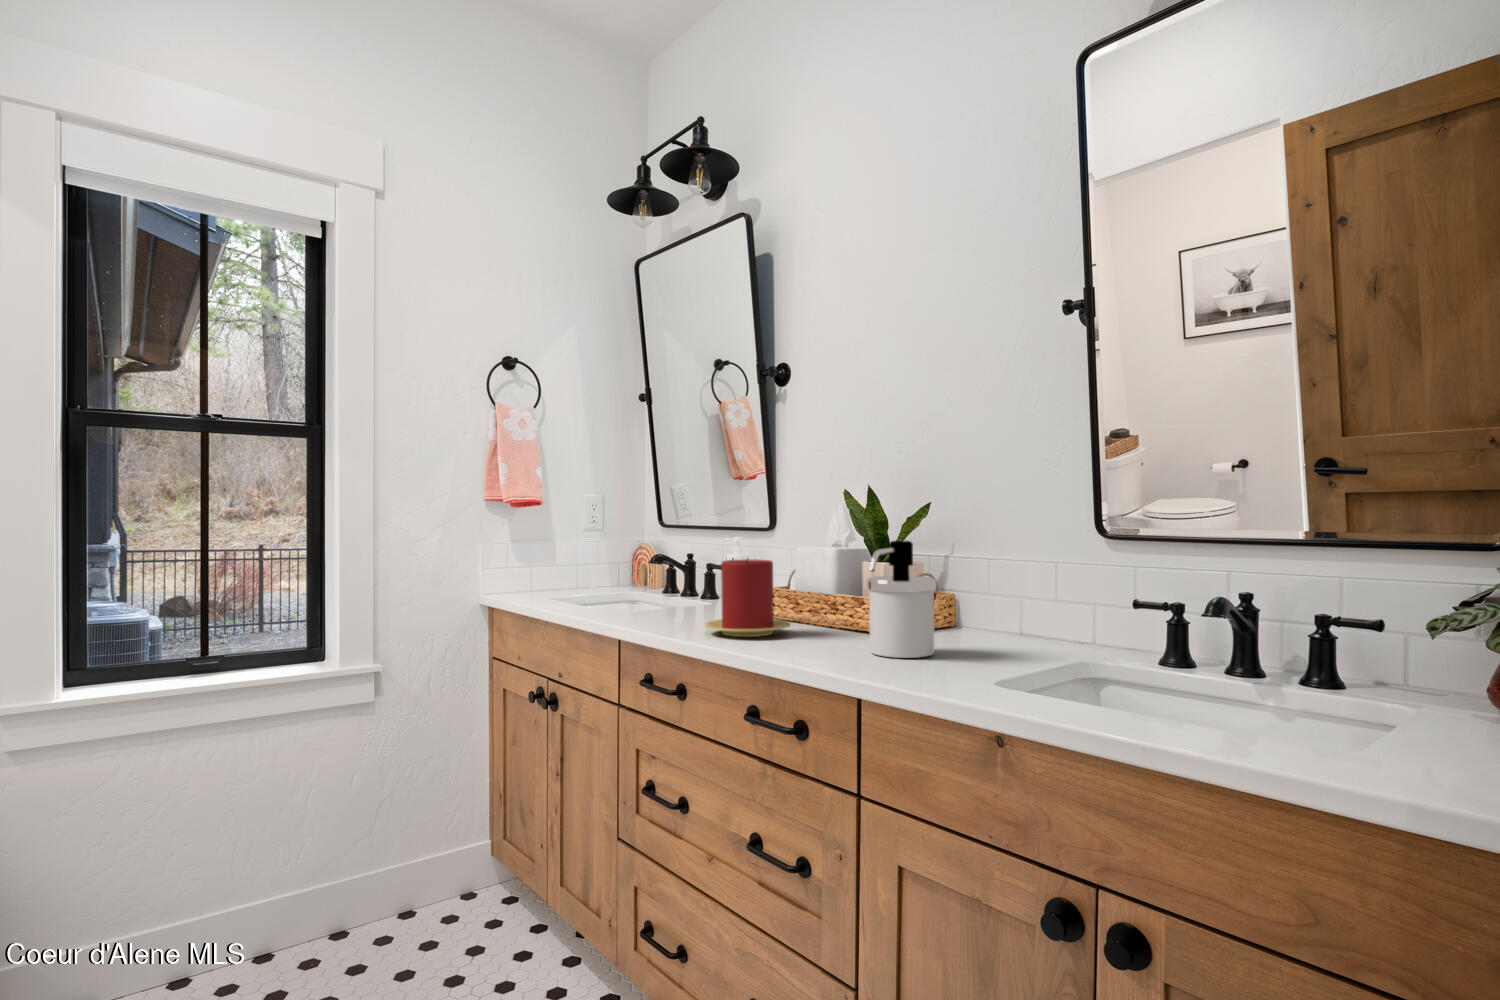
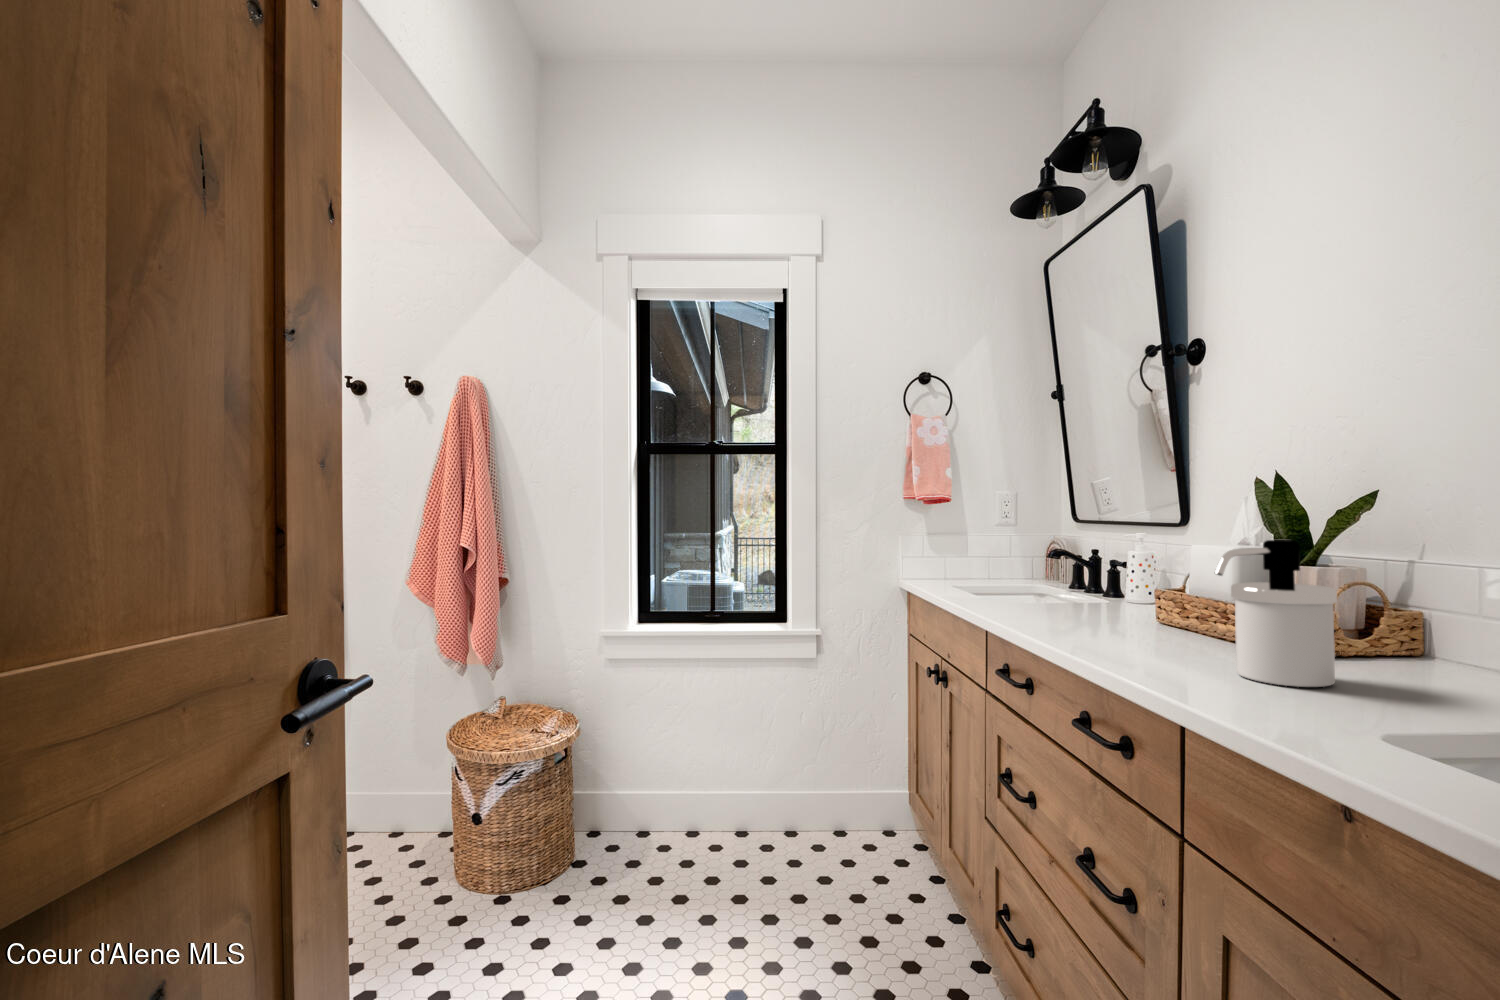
candle: present [705,560,791,637] -> none [1058,556,1161,639]

